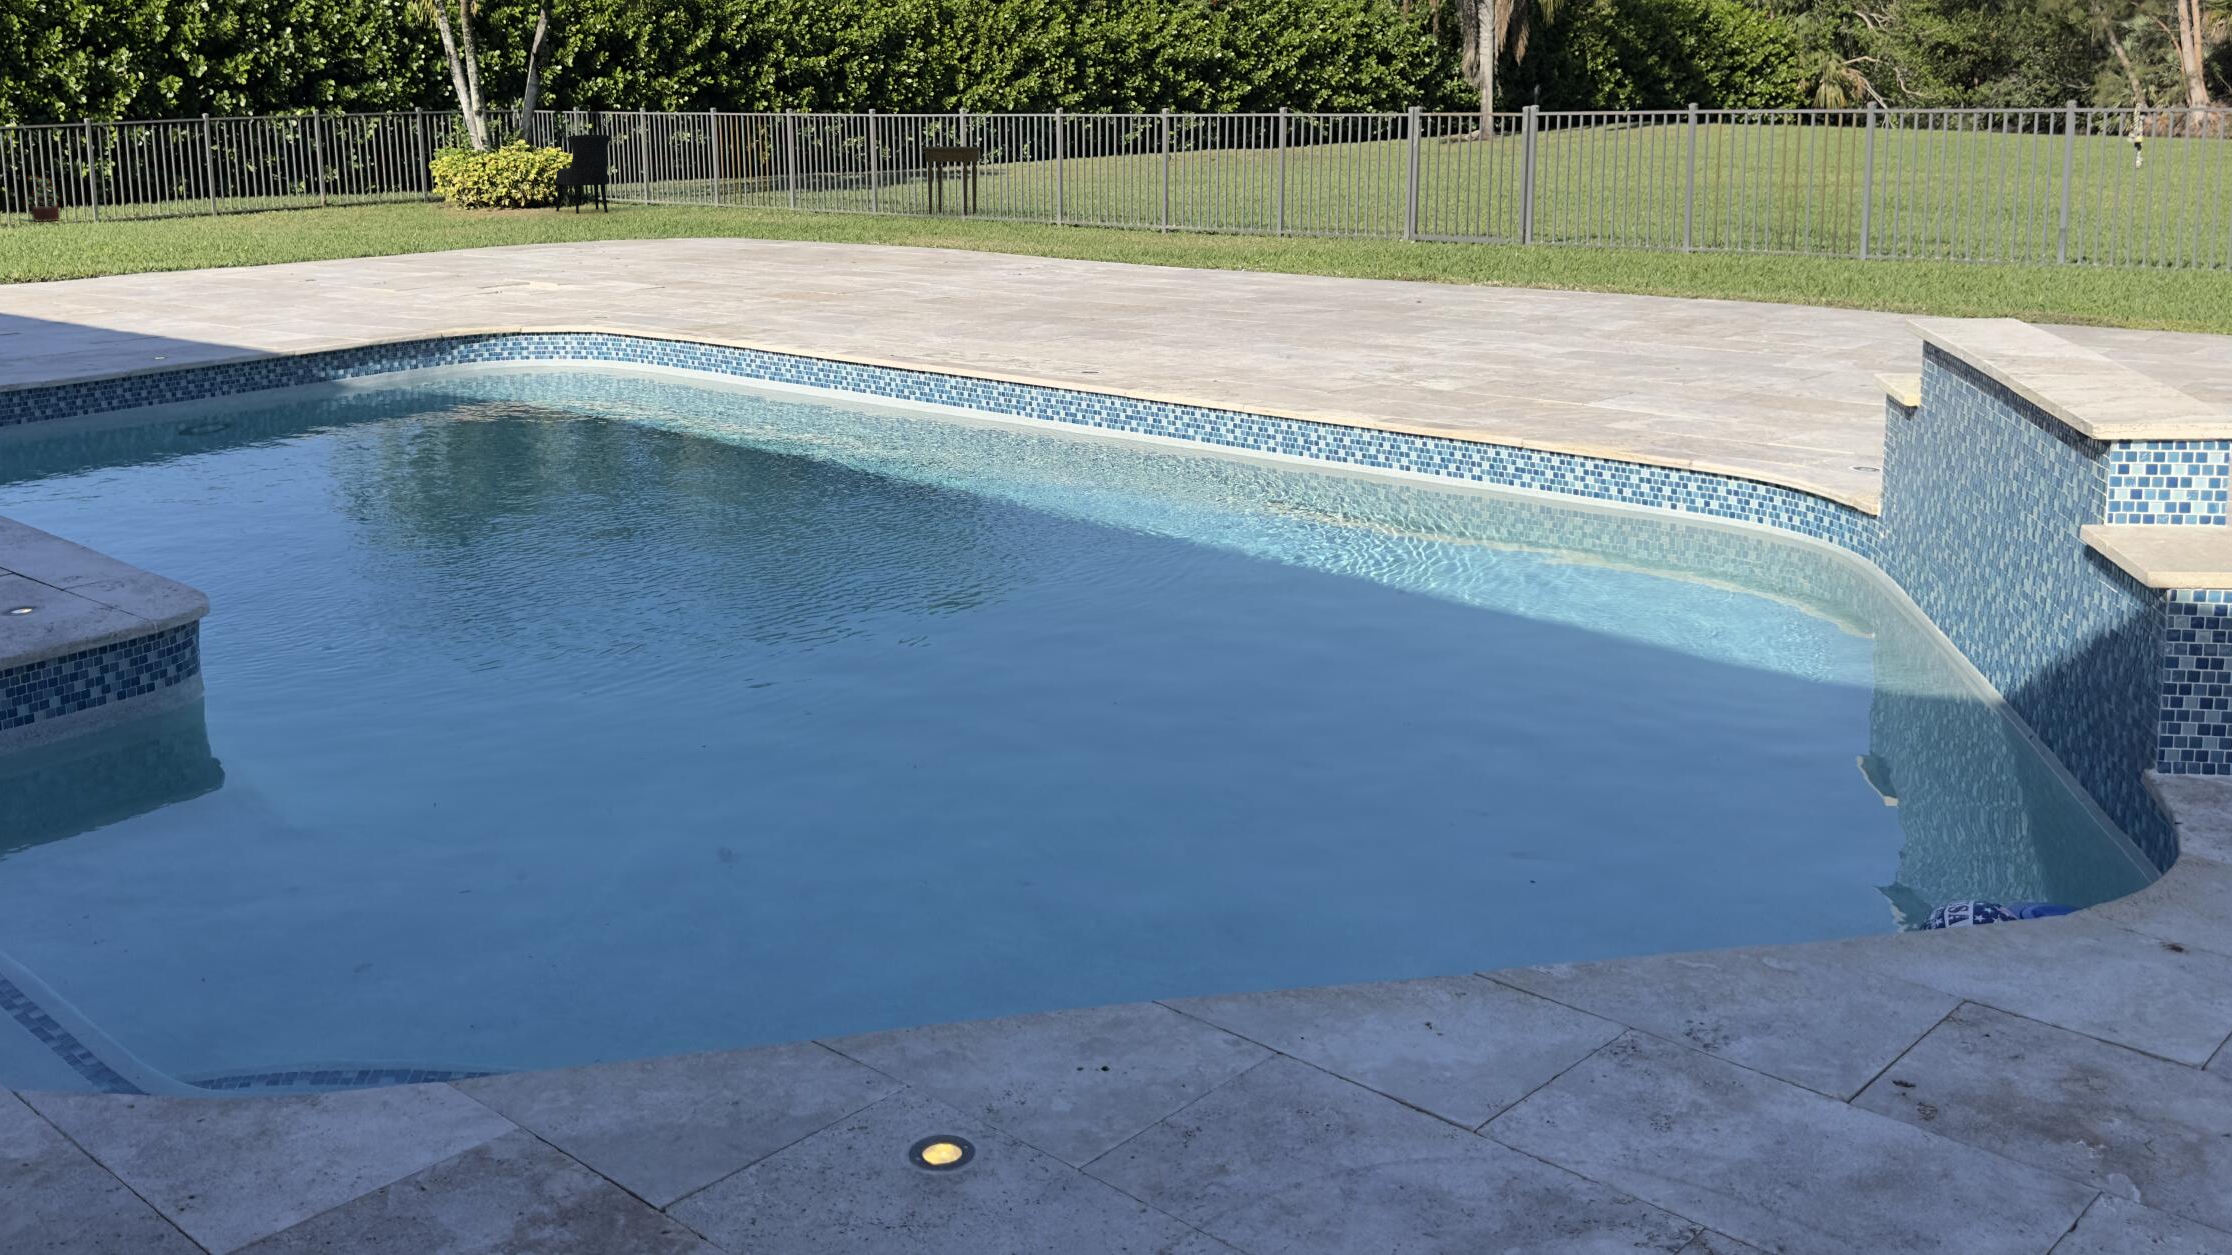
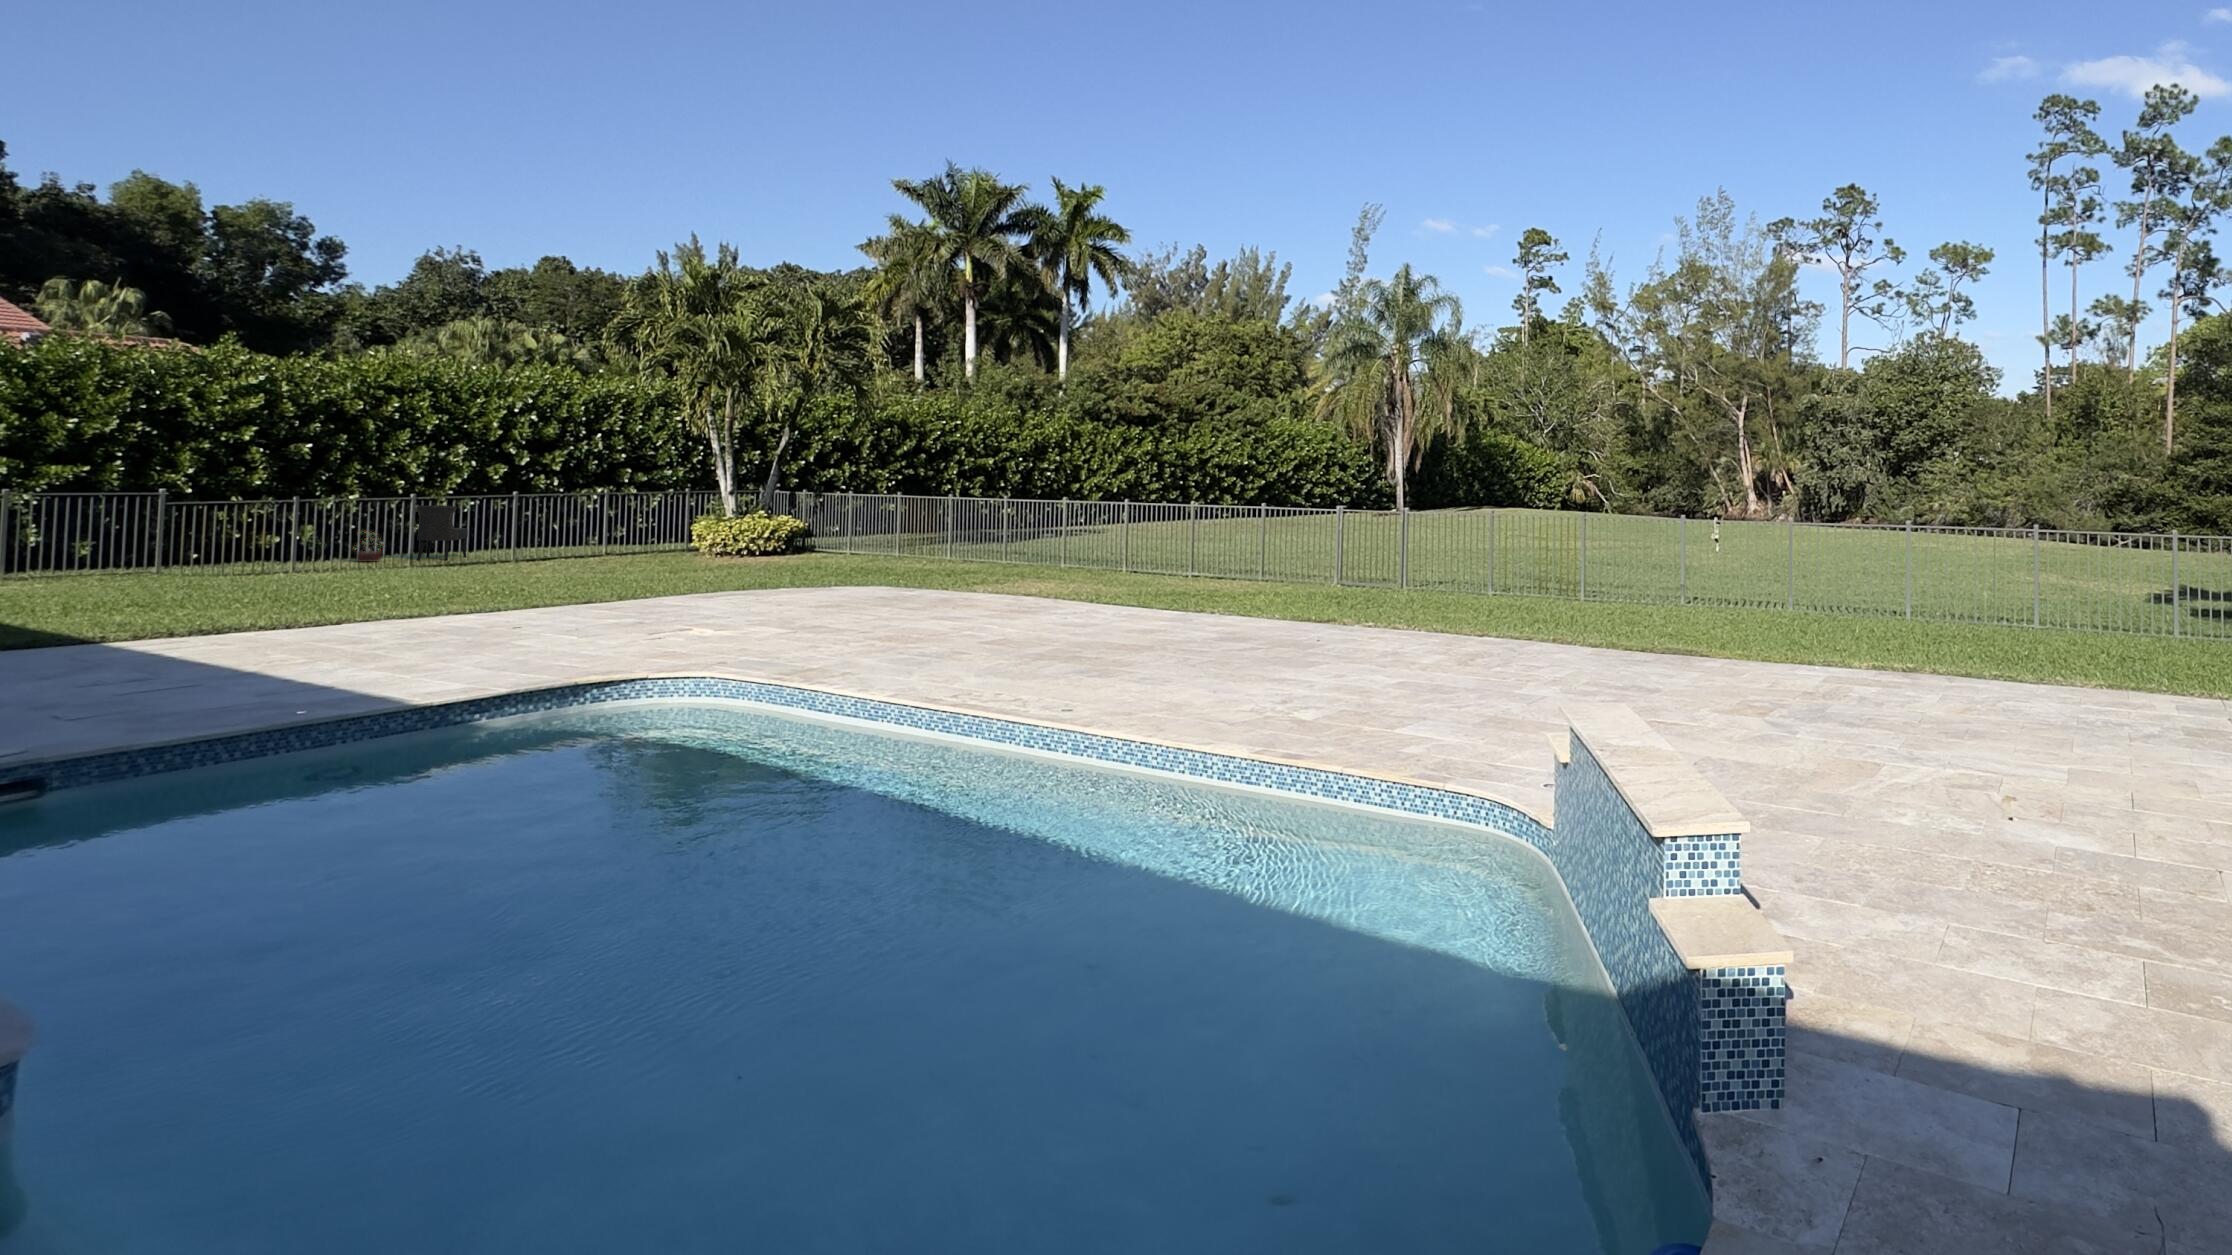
dining chair: present [555,135,610,214] -> present [416,505,468,560]
side table: present [923,146,981,215] -> none [1030,522,1067,563]

